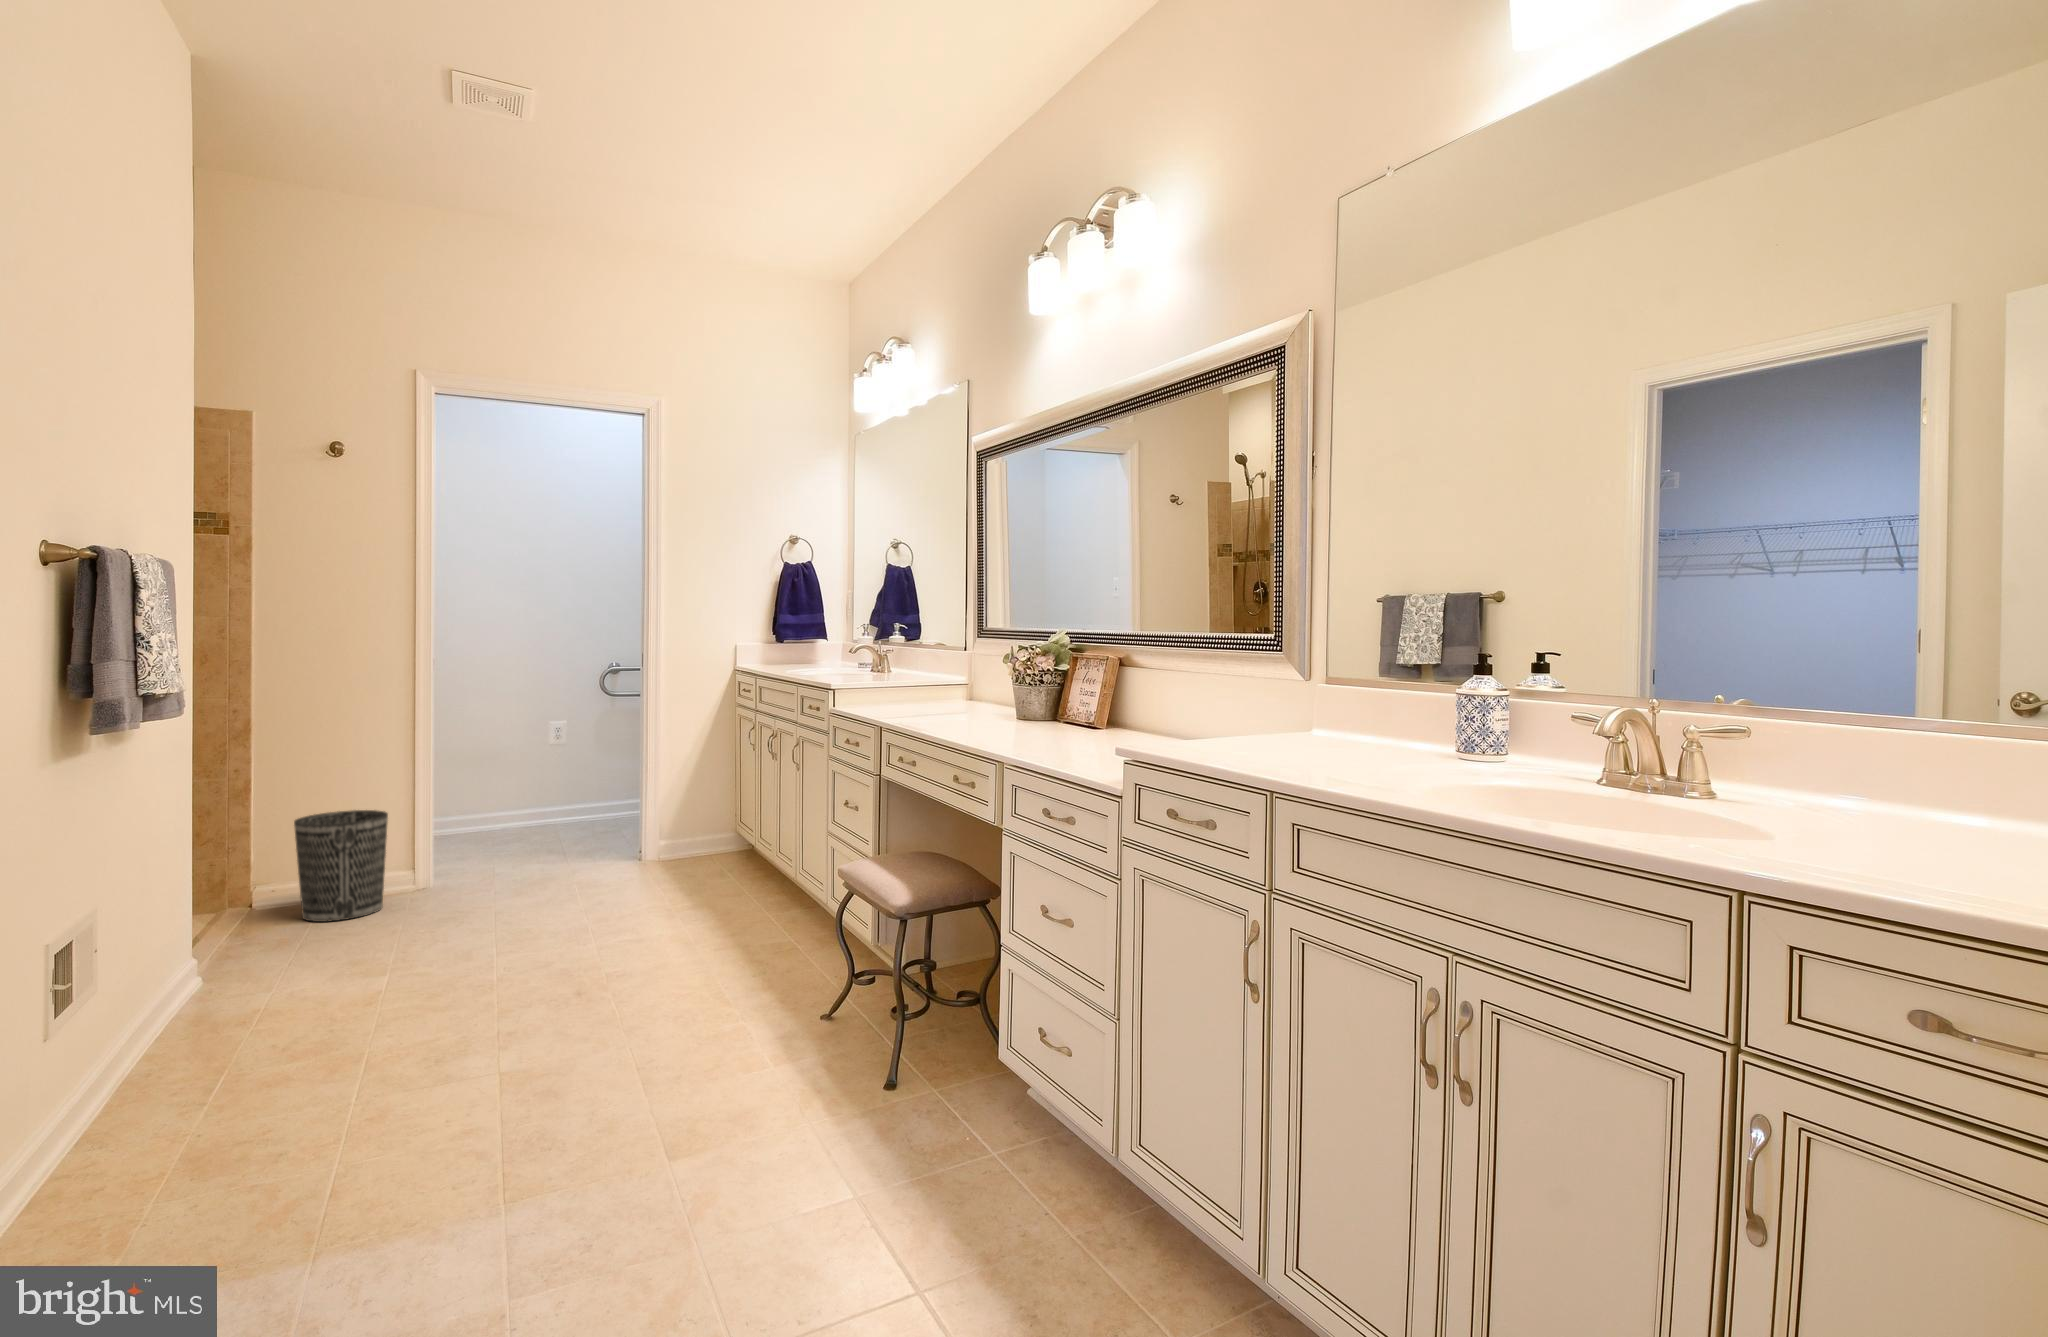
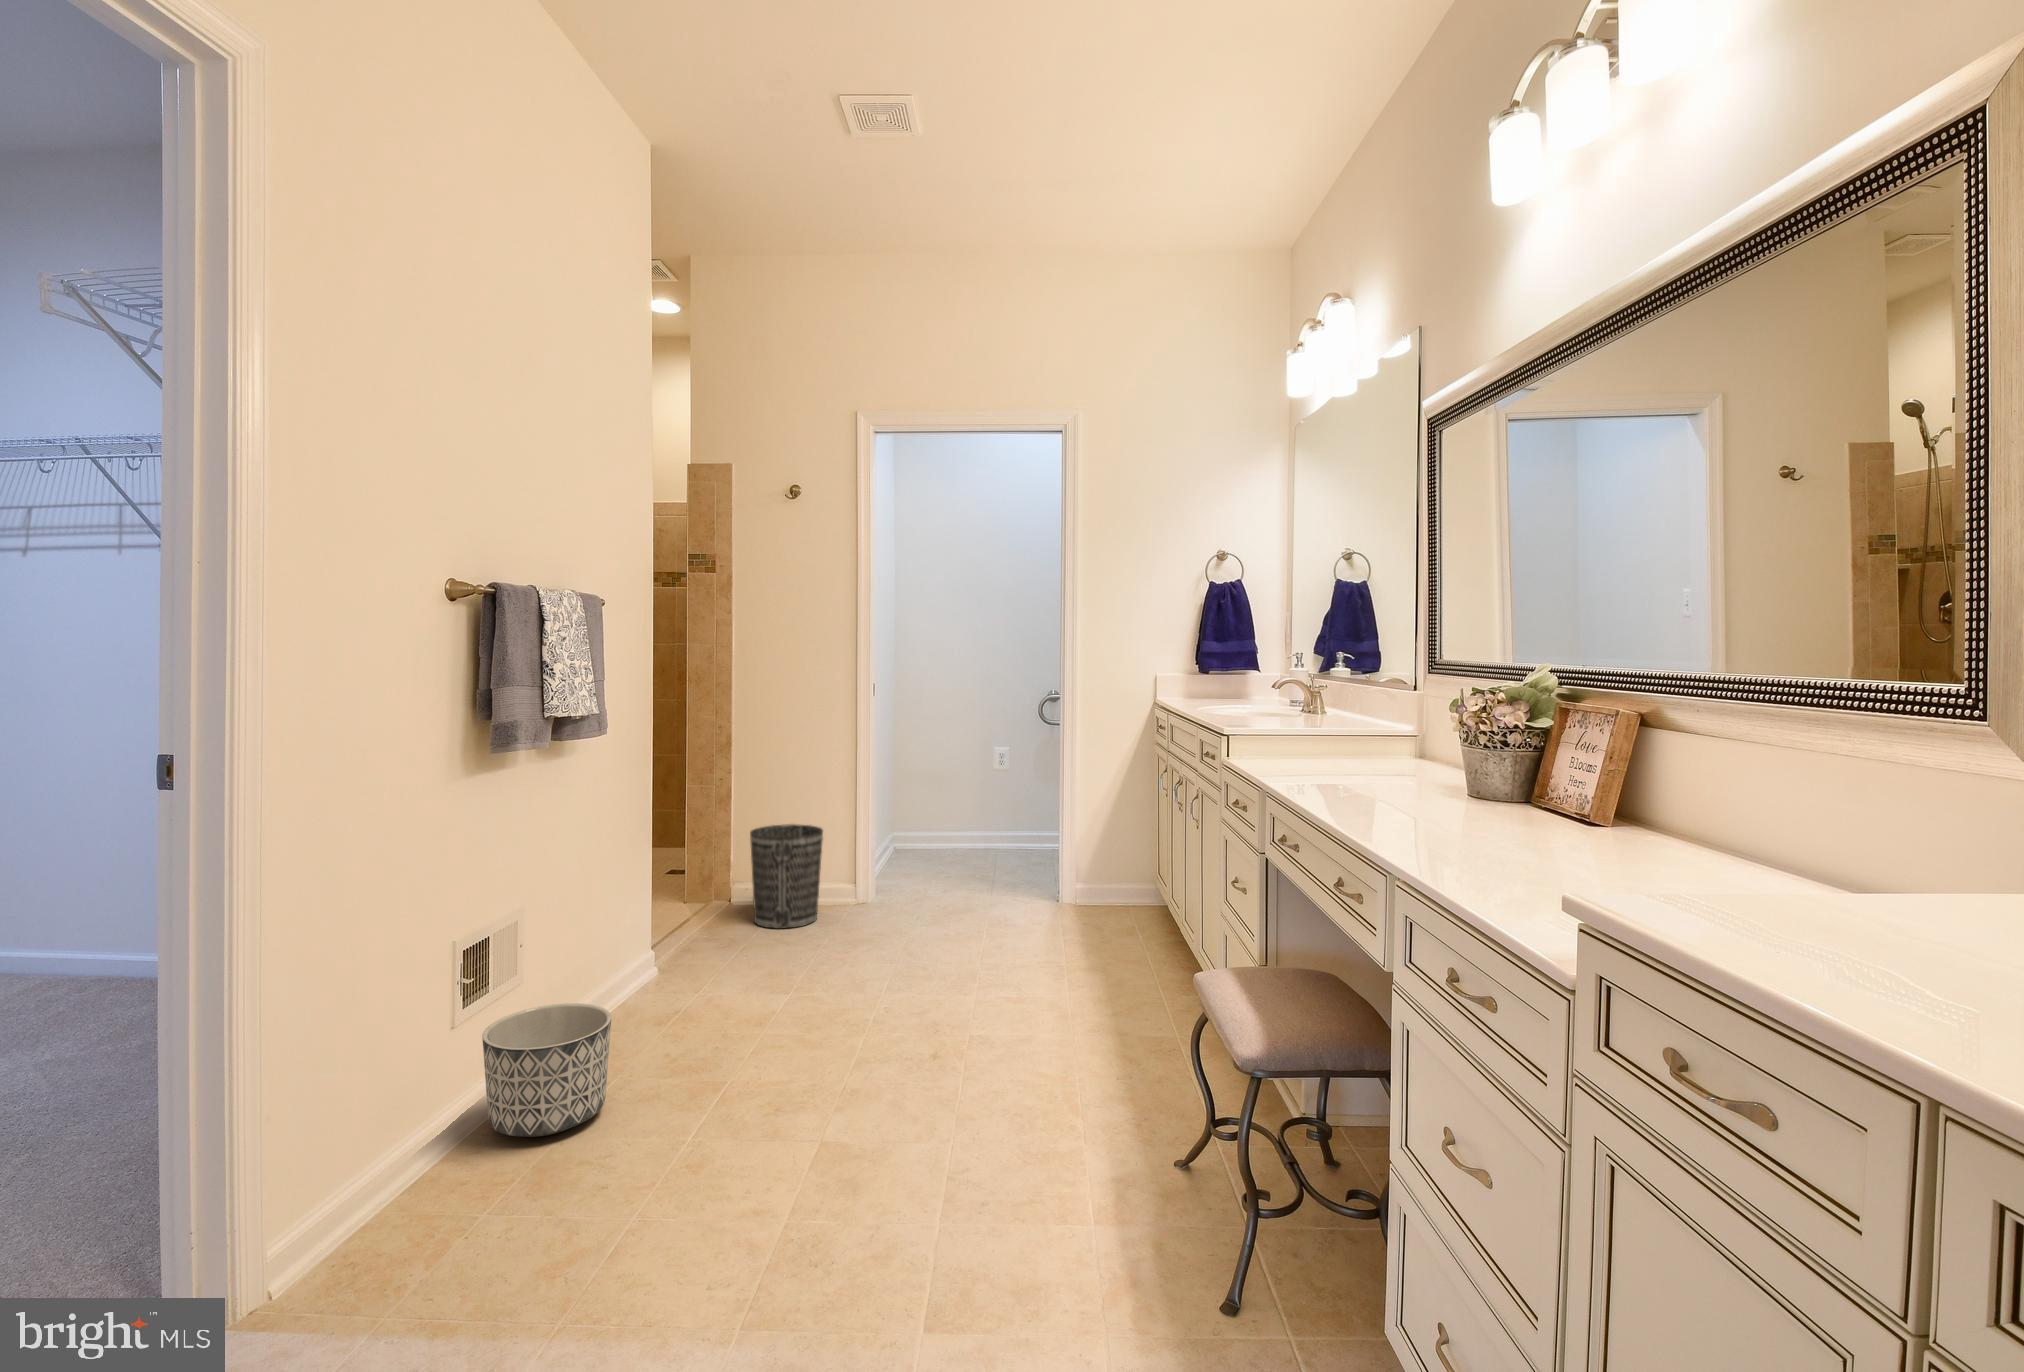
planter: none [98,991,260,1131] -> present [482,1003,611,1137]

